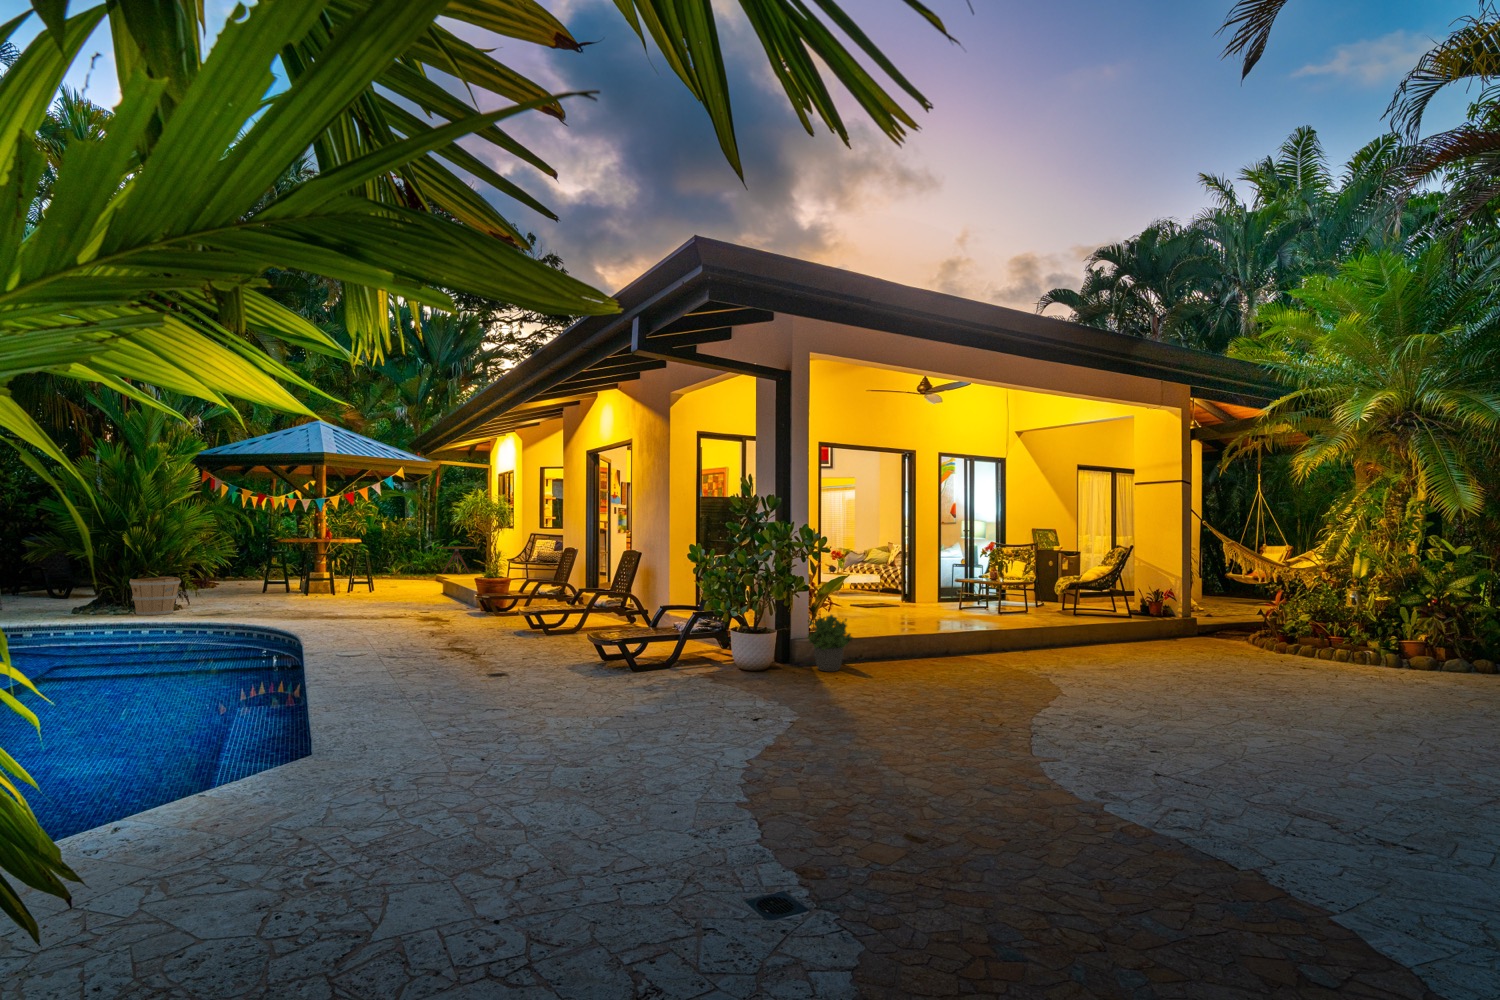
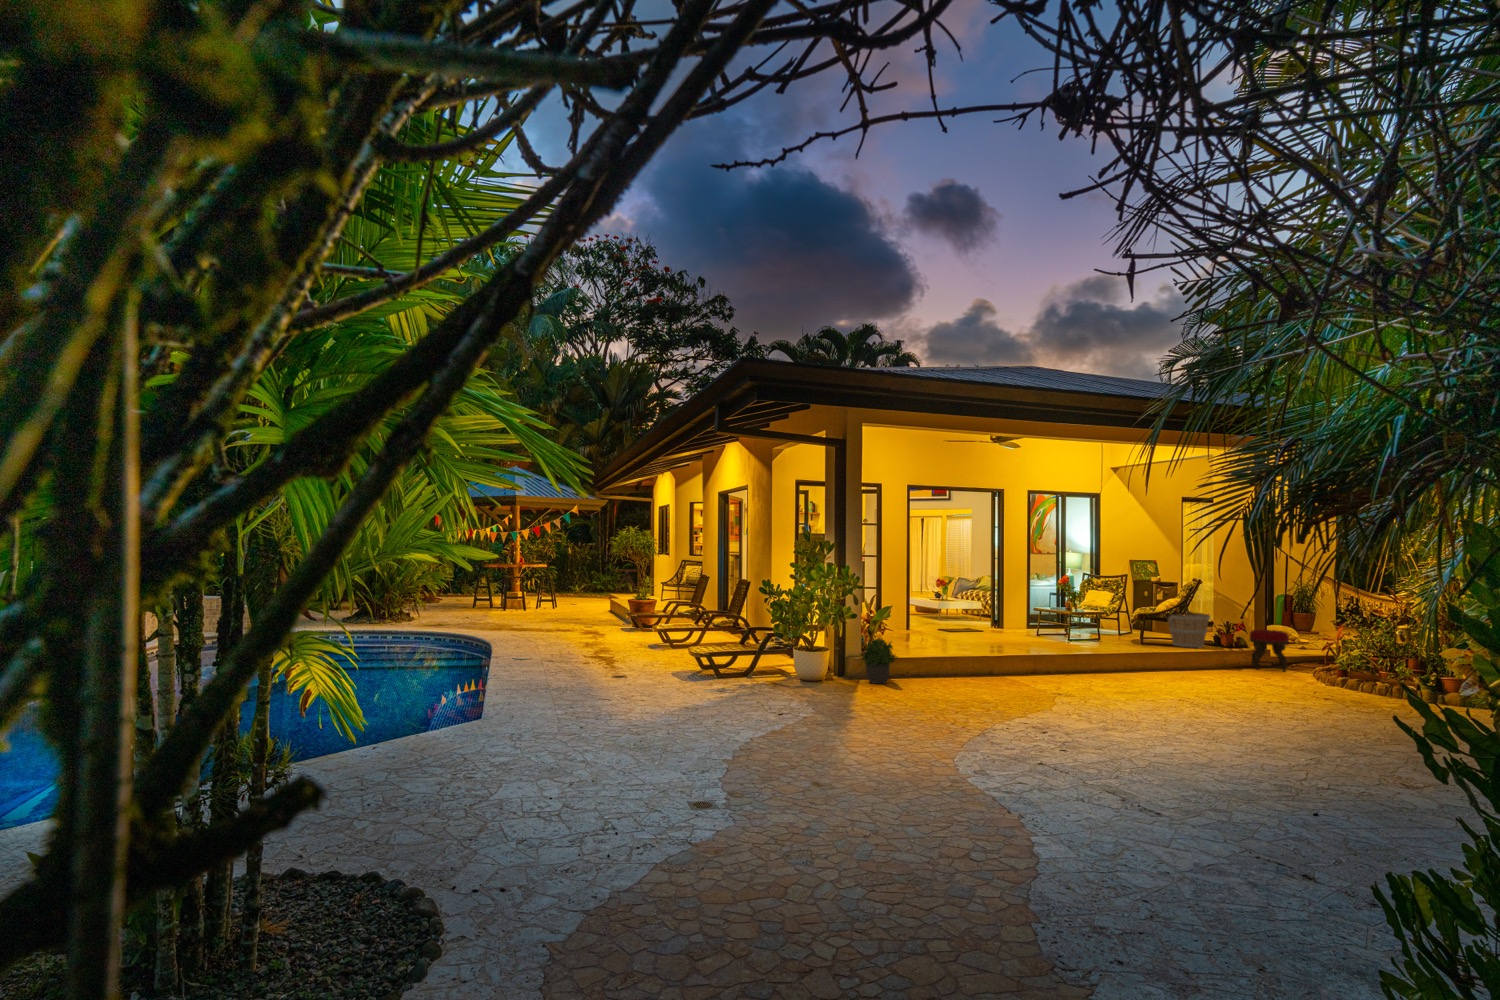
wooden bucket: present [129,577,181,616] -> present [1168,611,1210,648]
stool: none [1184,597,1225,641] -> present [1250,630,1289,671]

